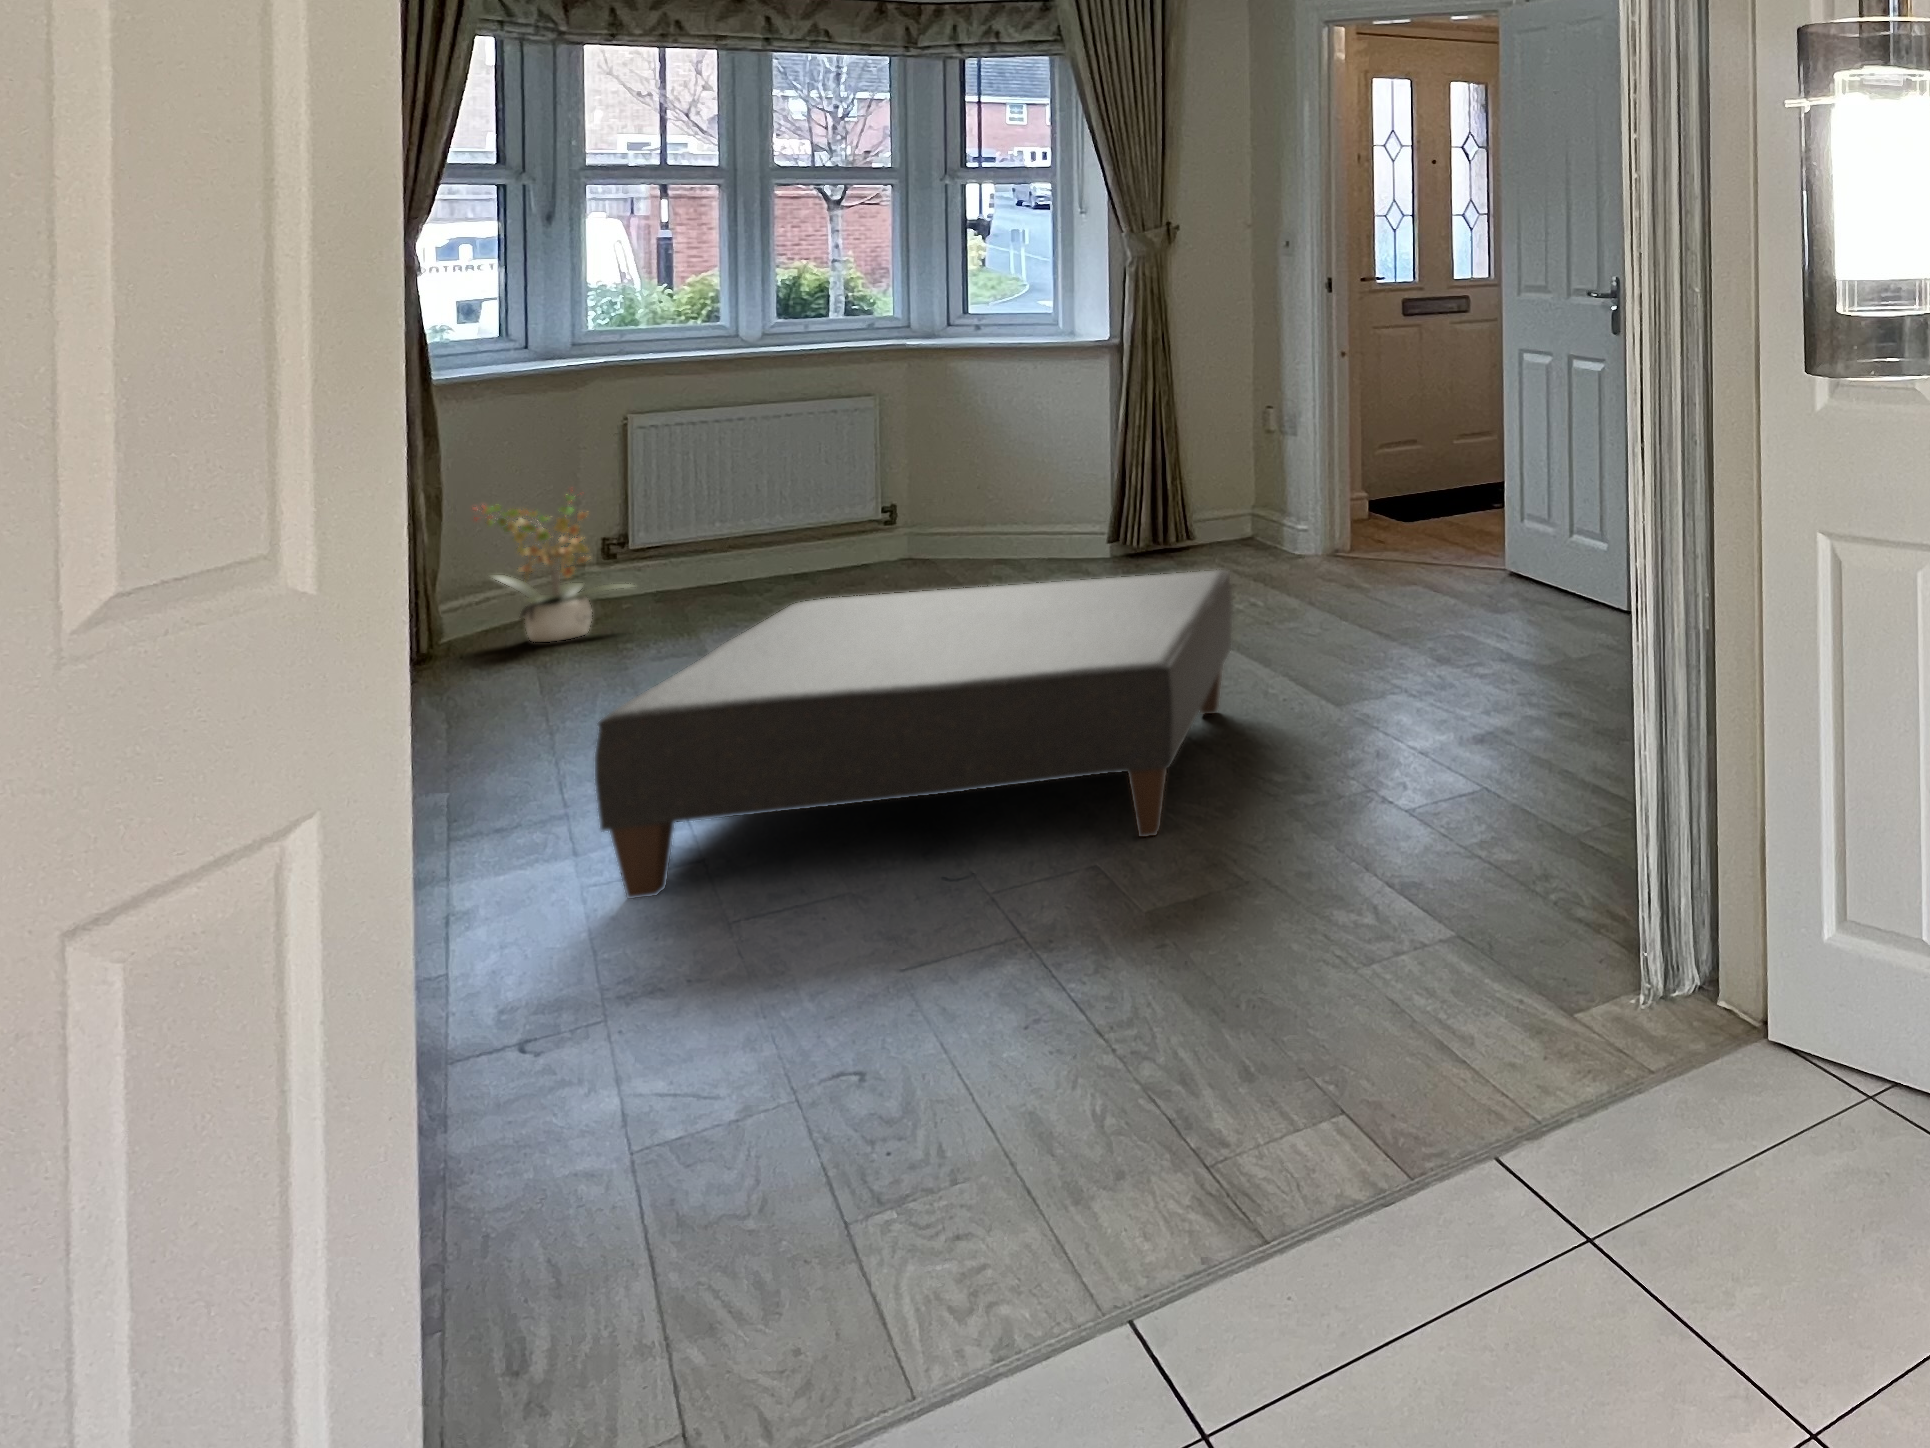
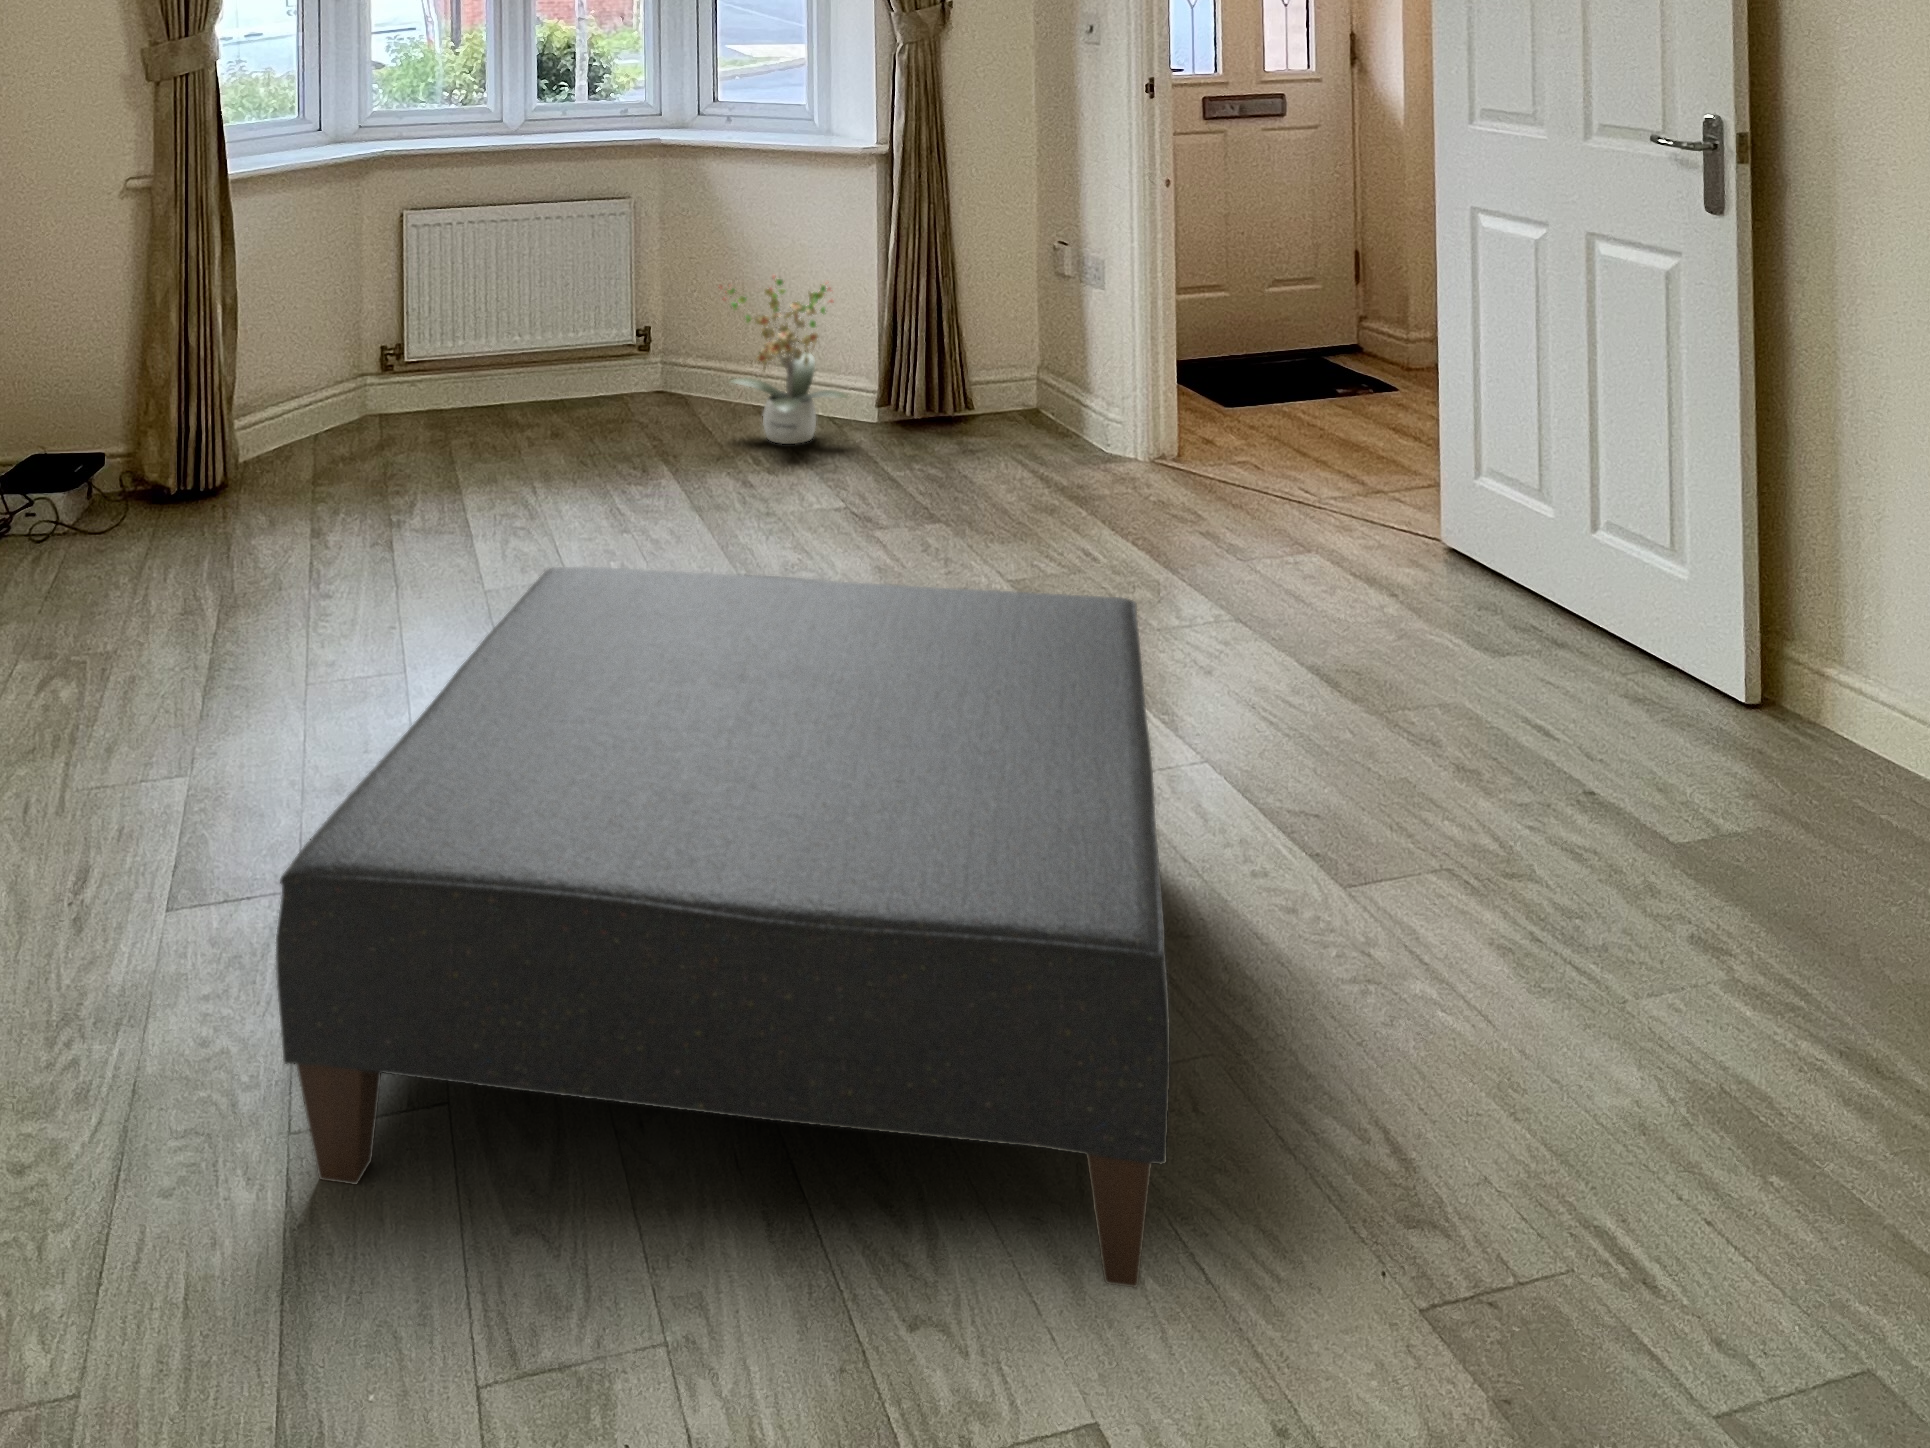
potted plant: present [483,493,629,642] -> present [720,279,847,444]

